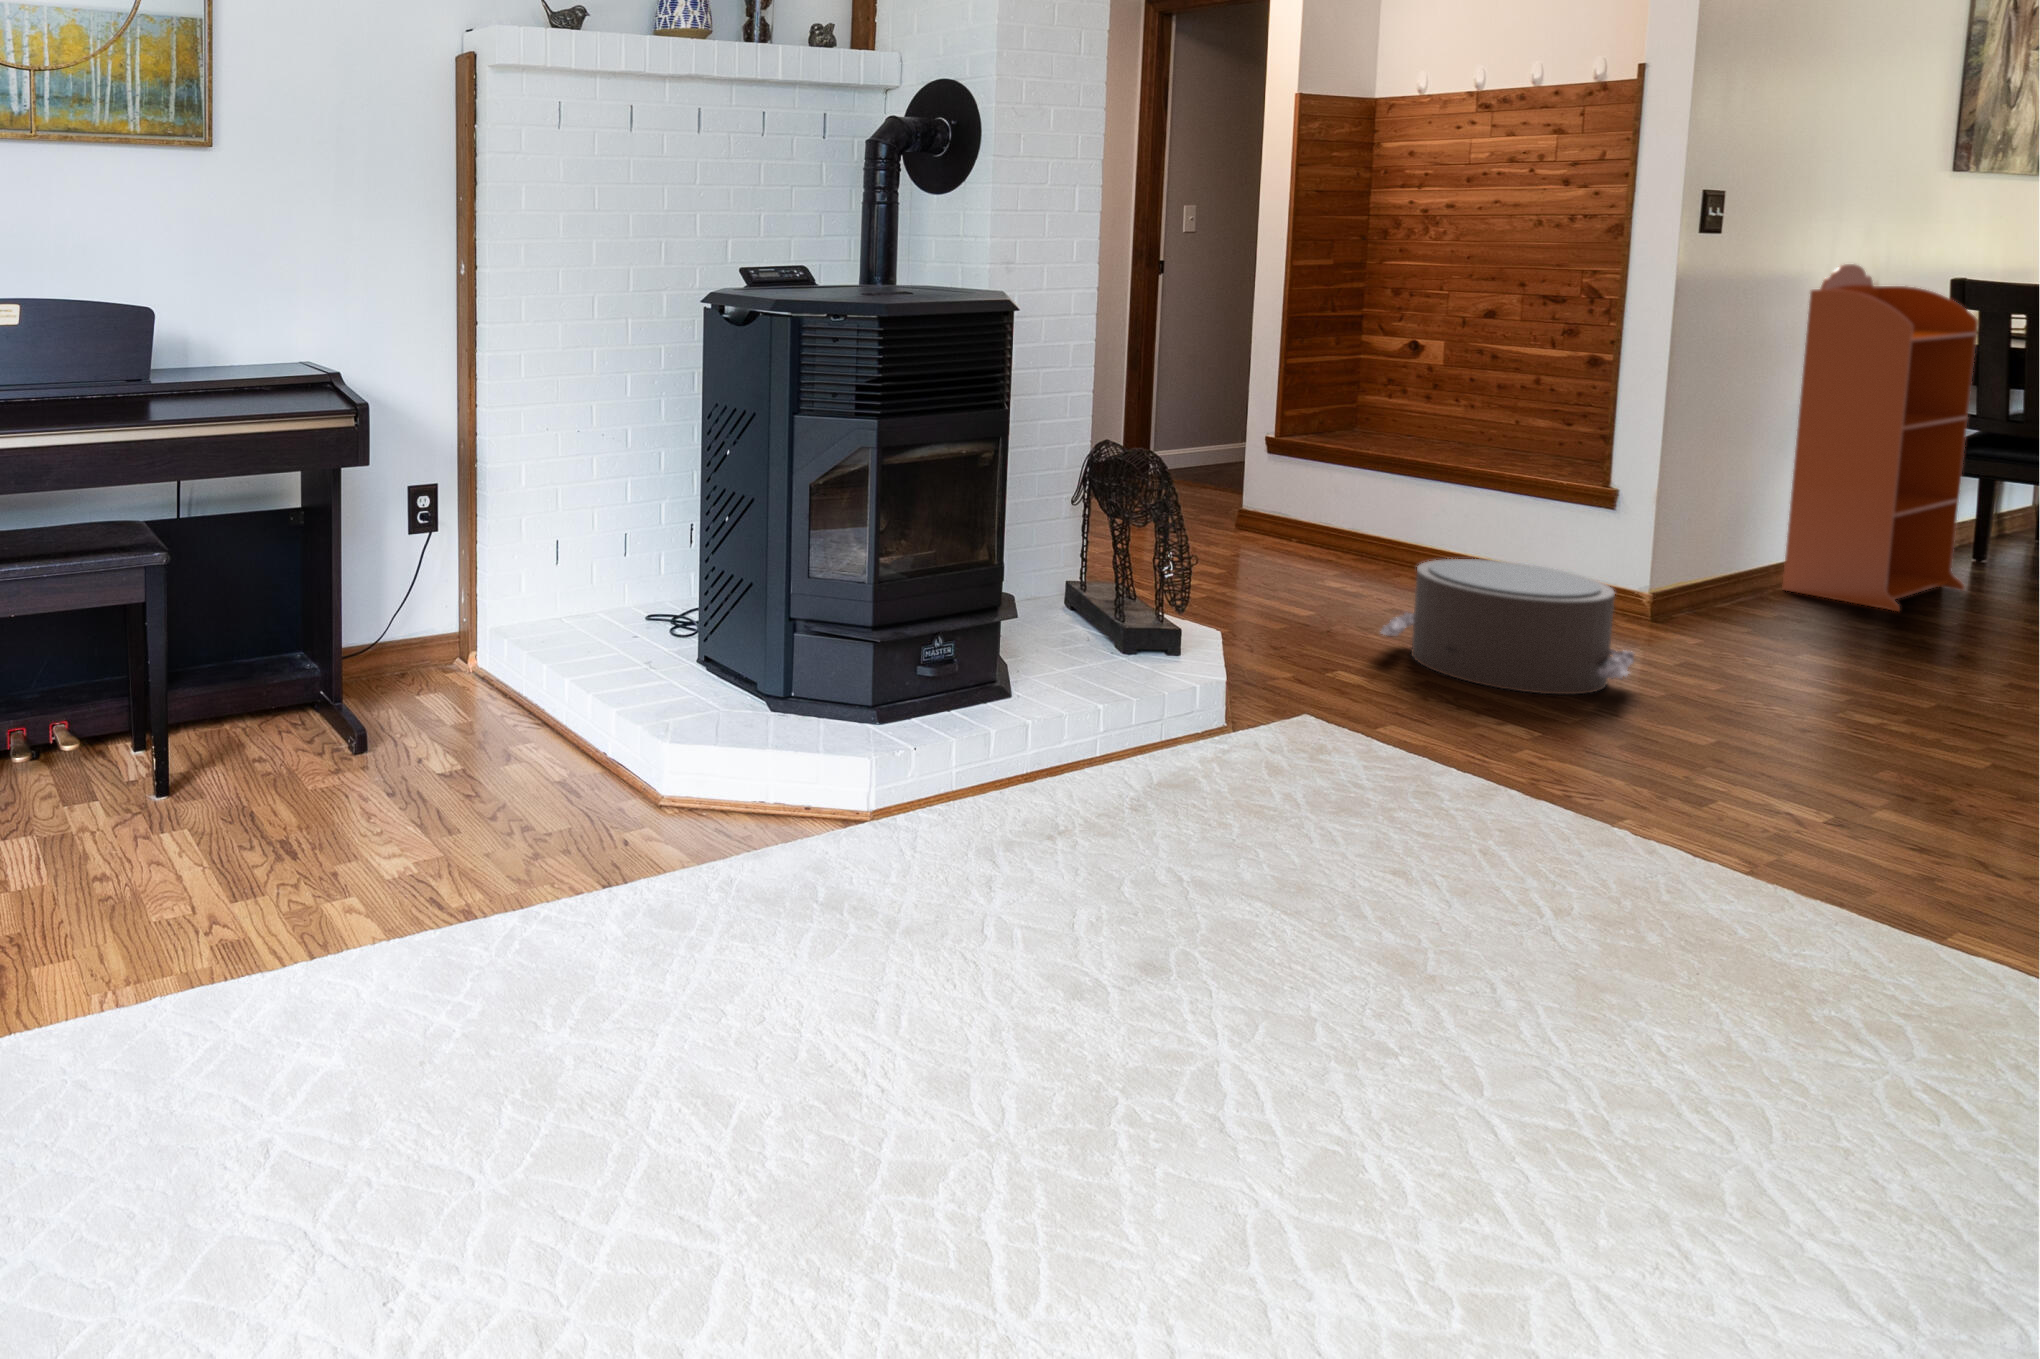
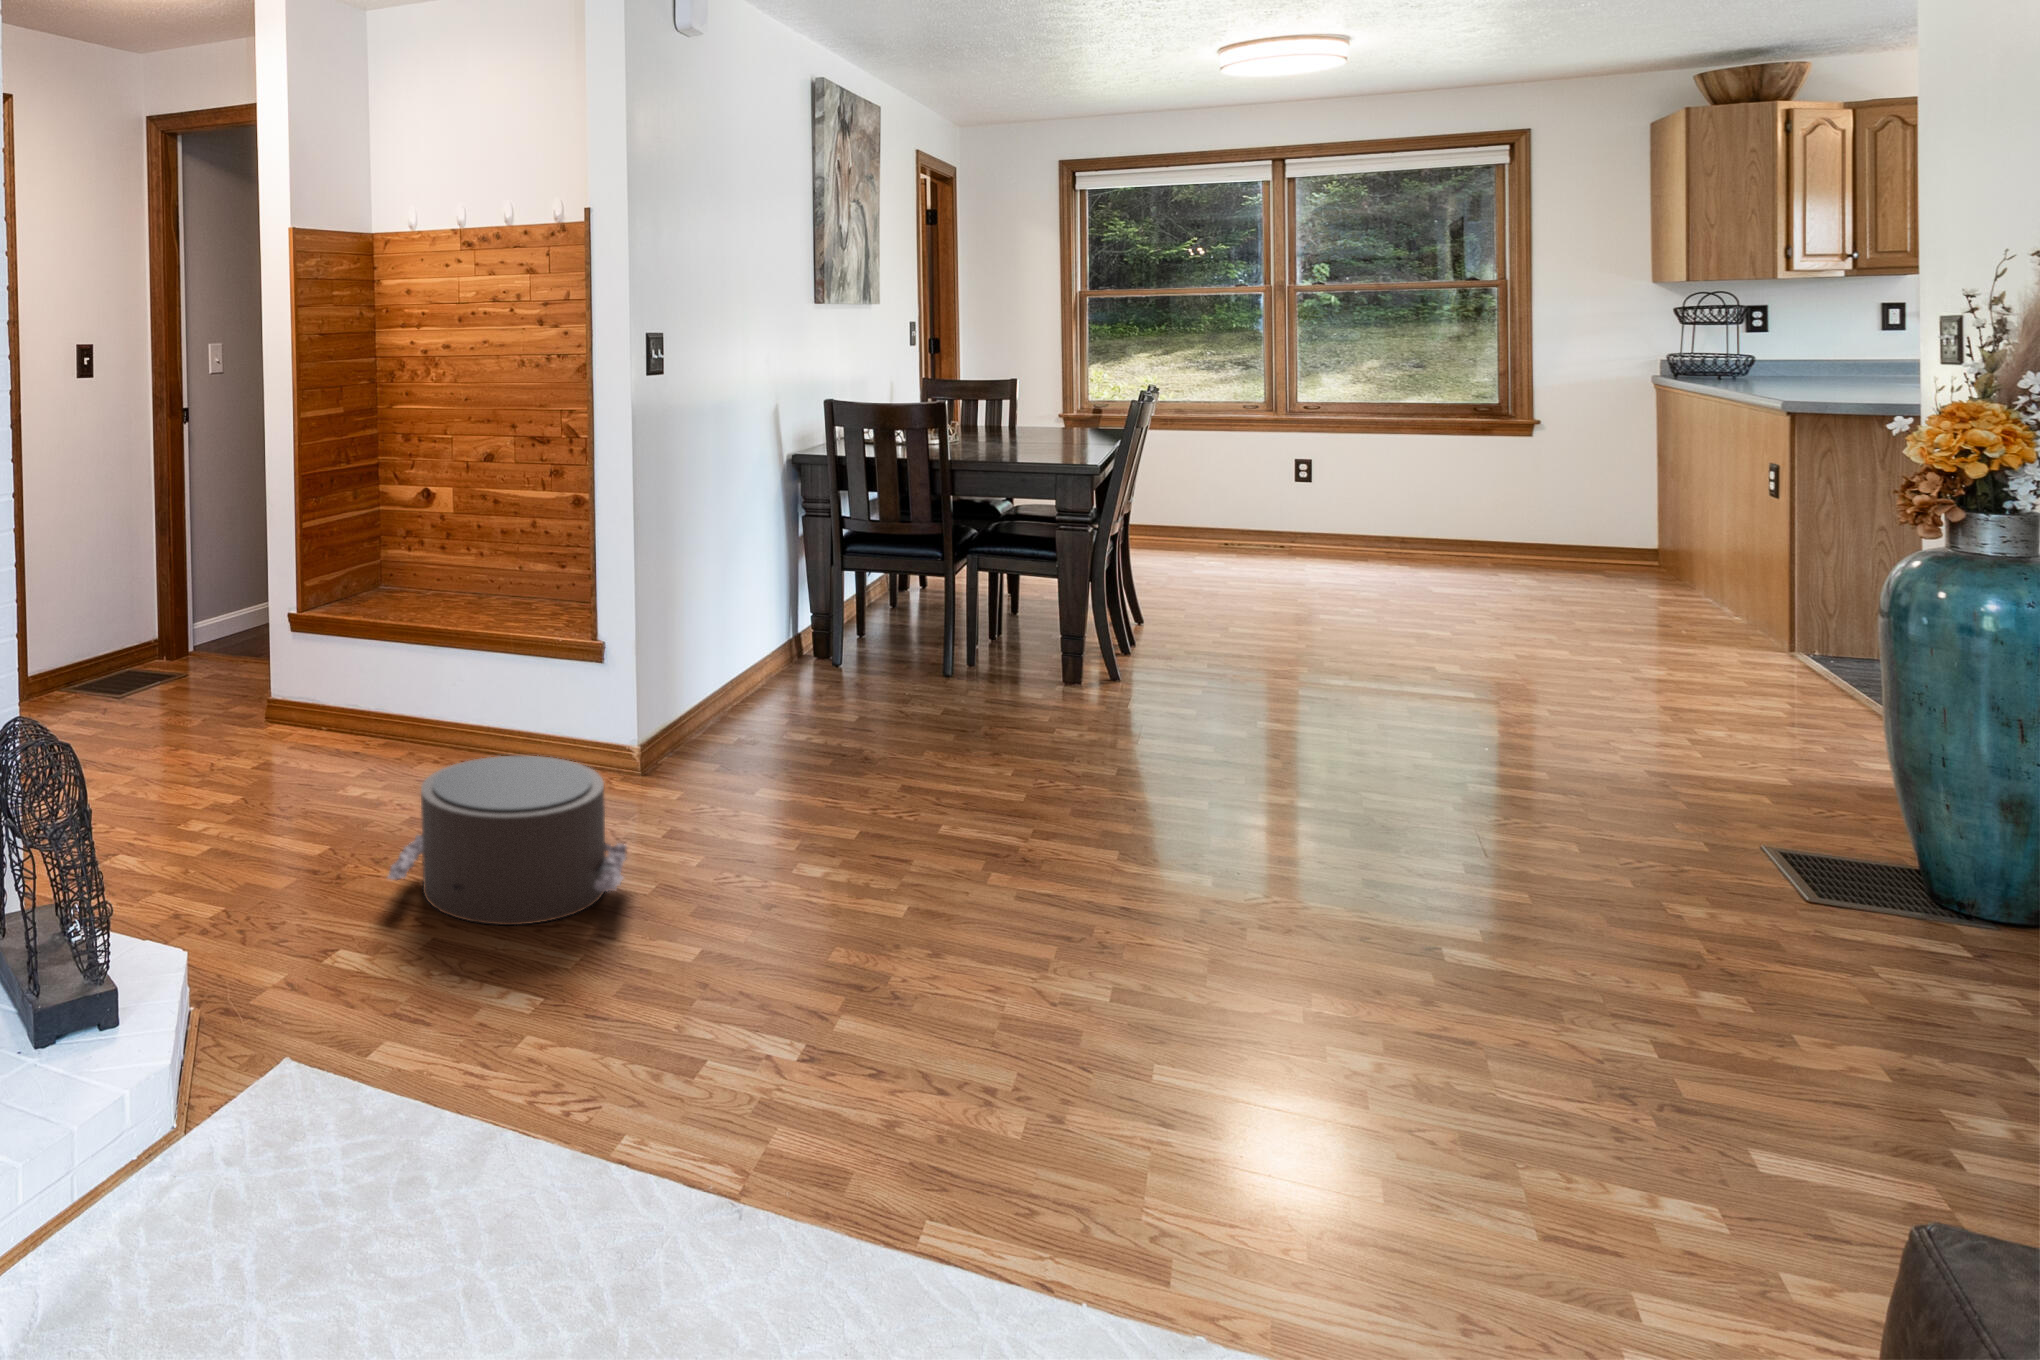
bookcase: present [1783,264,1978,611] -> none [733,393,858,715]

